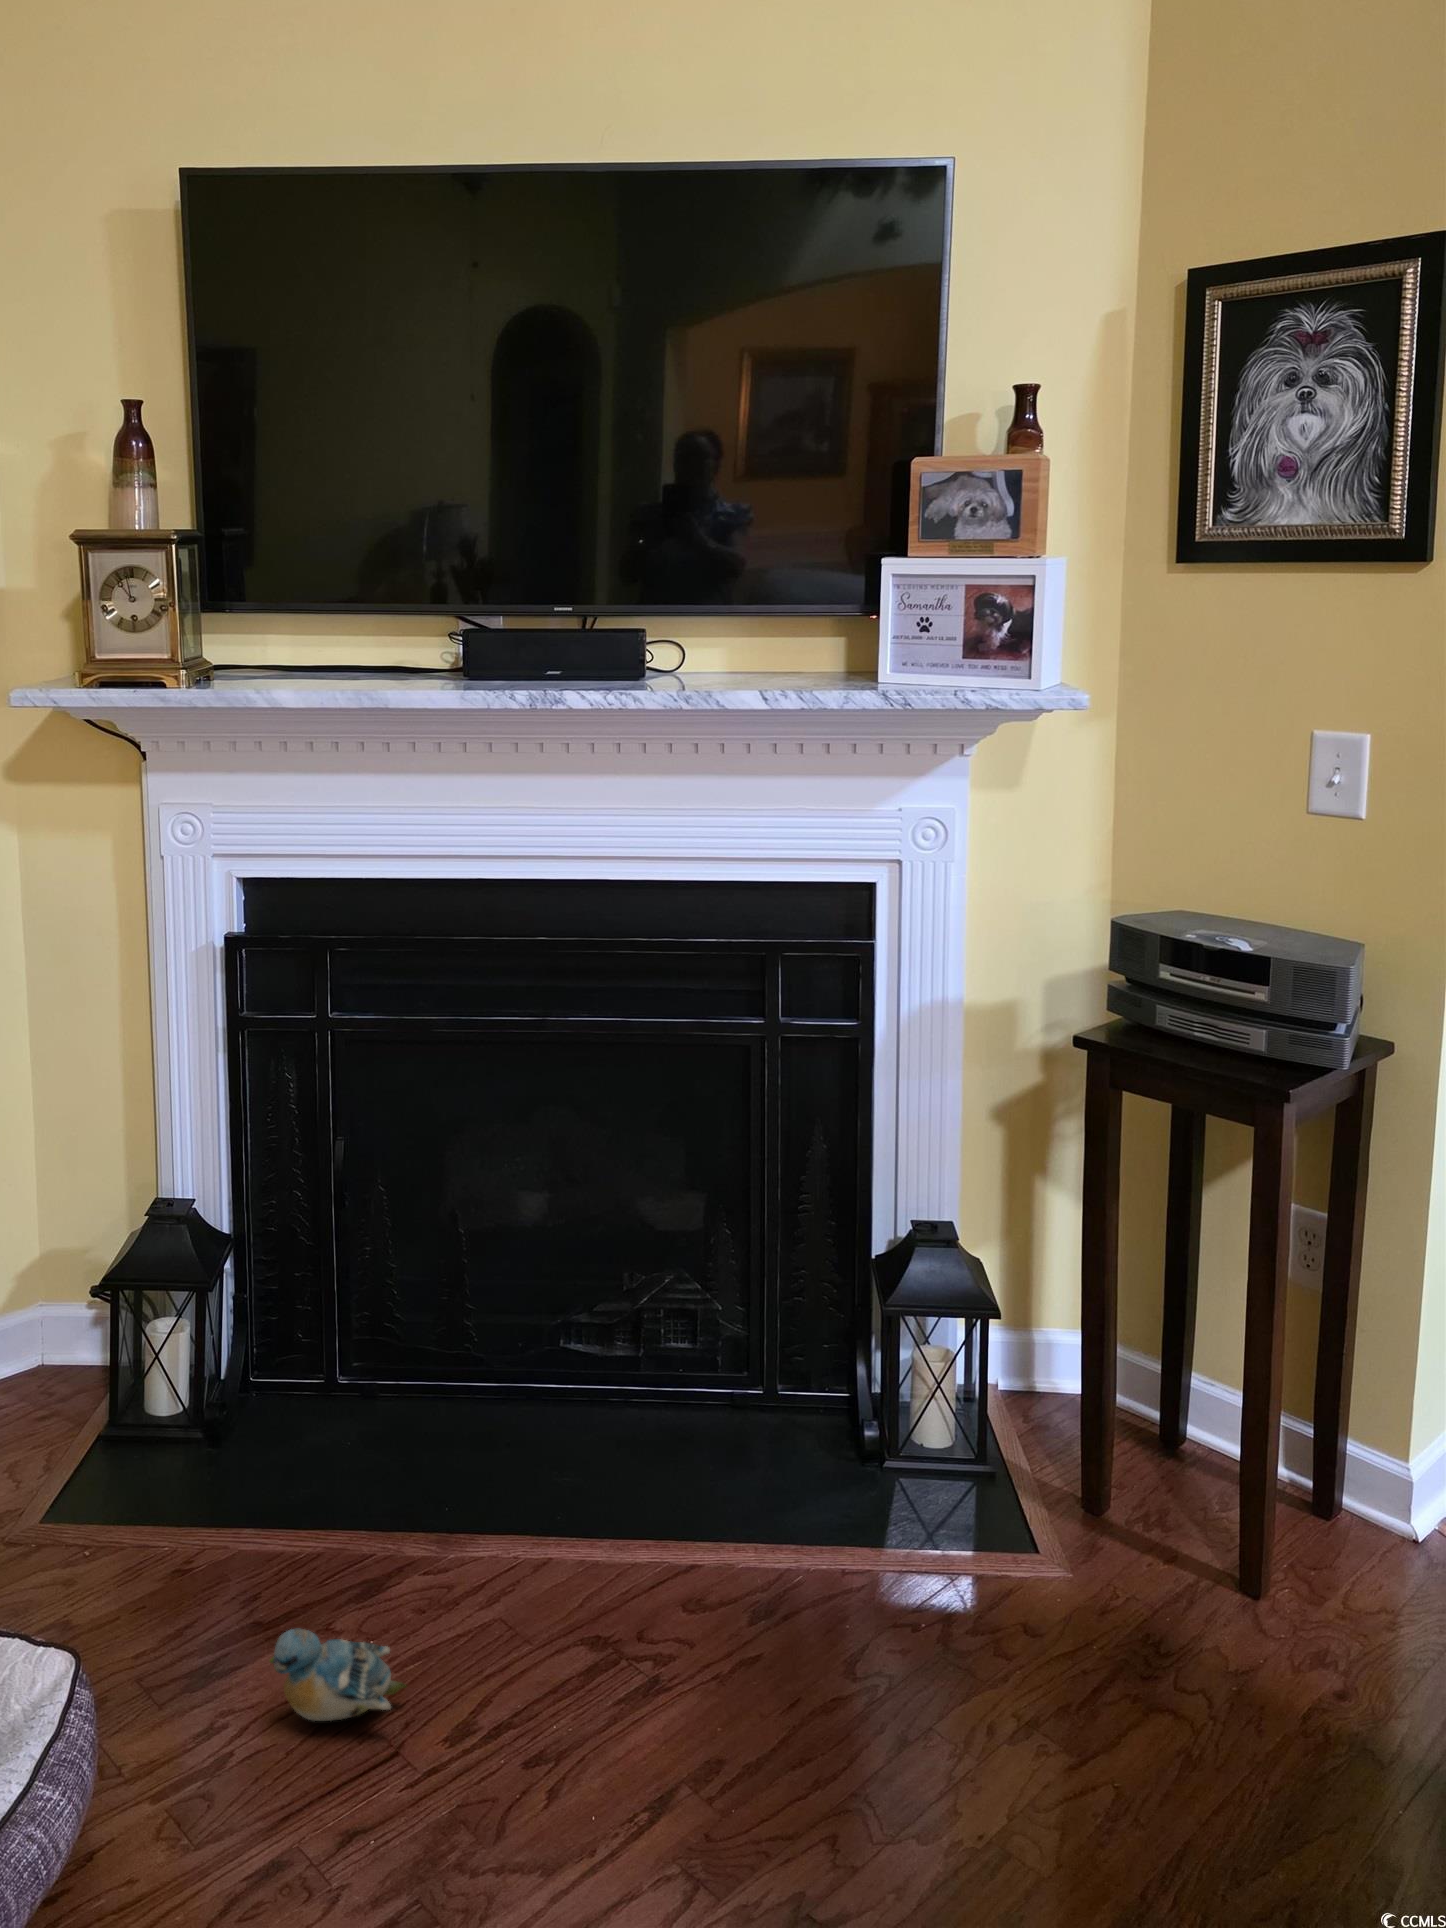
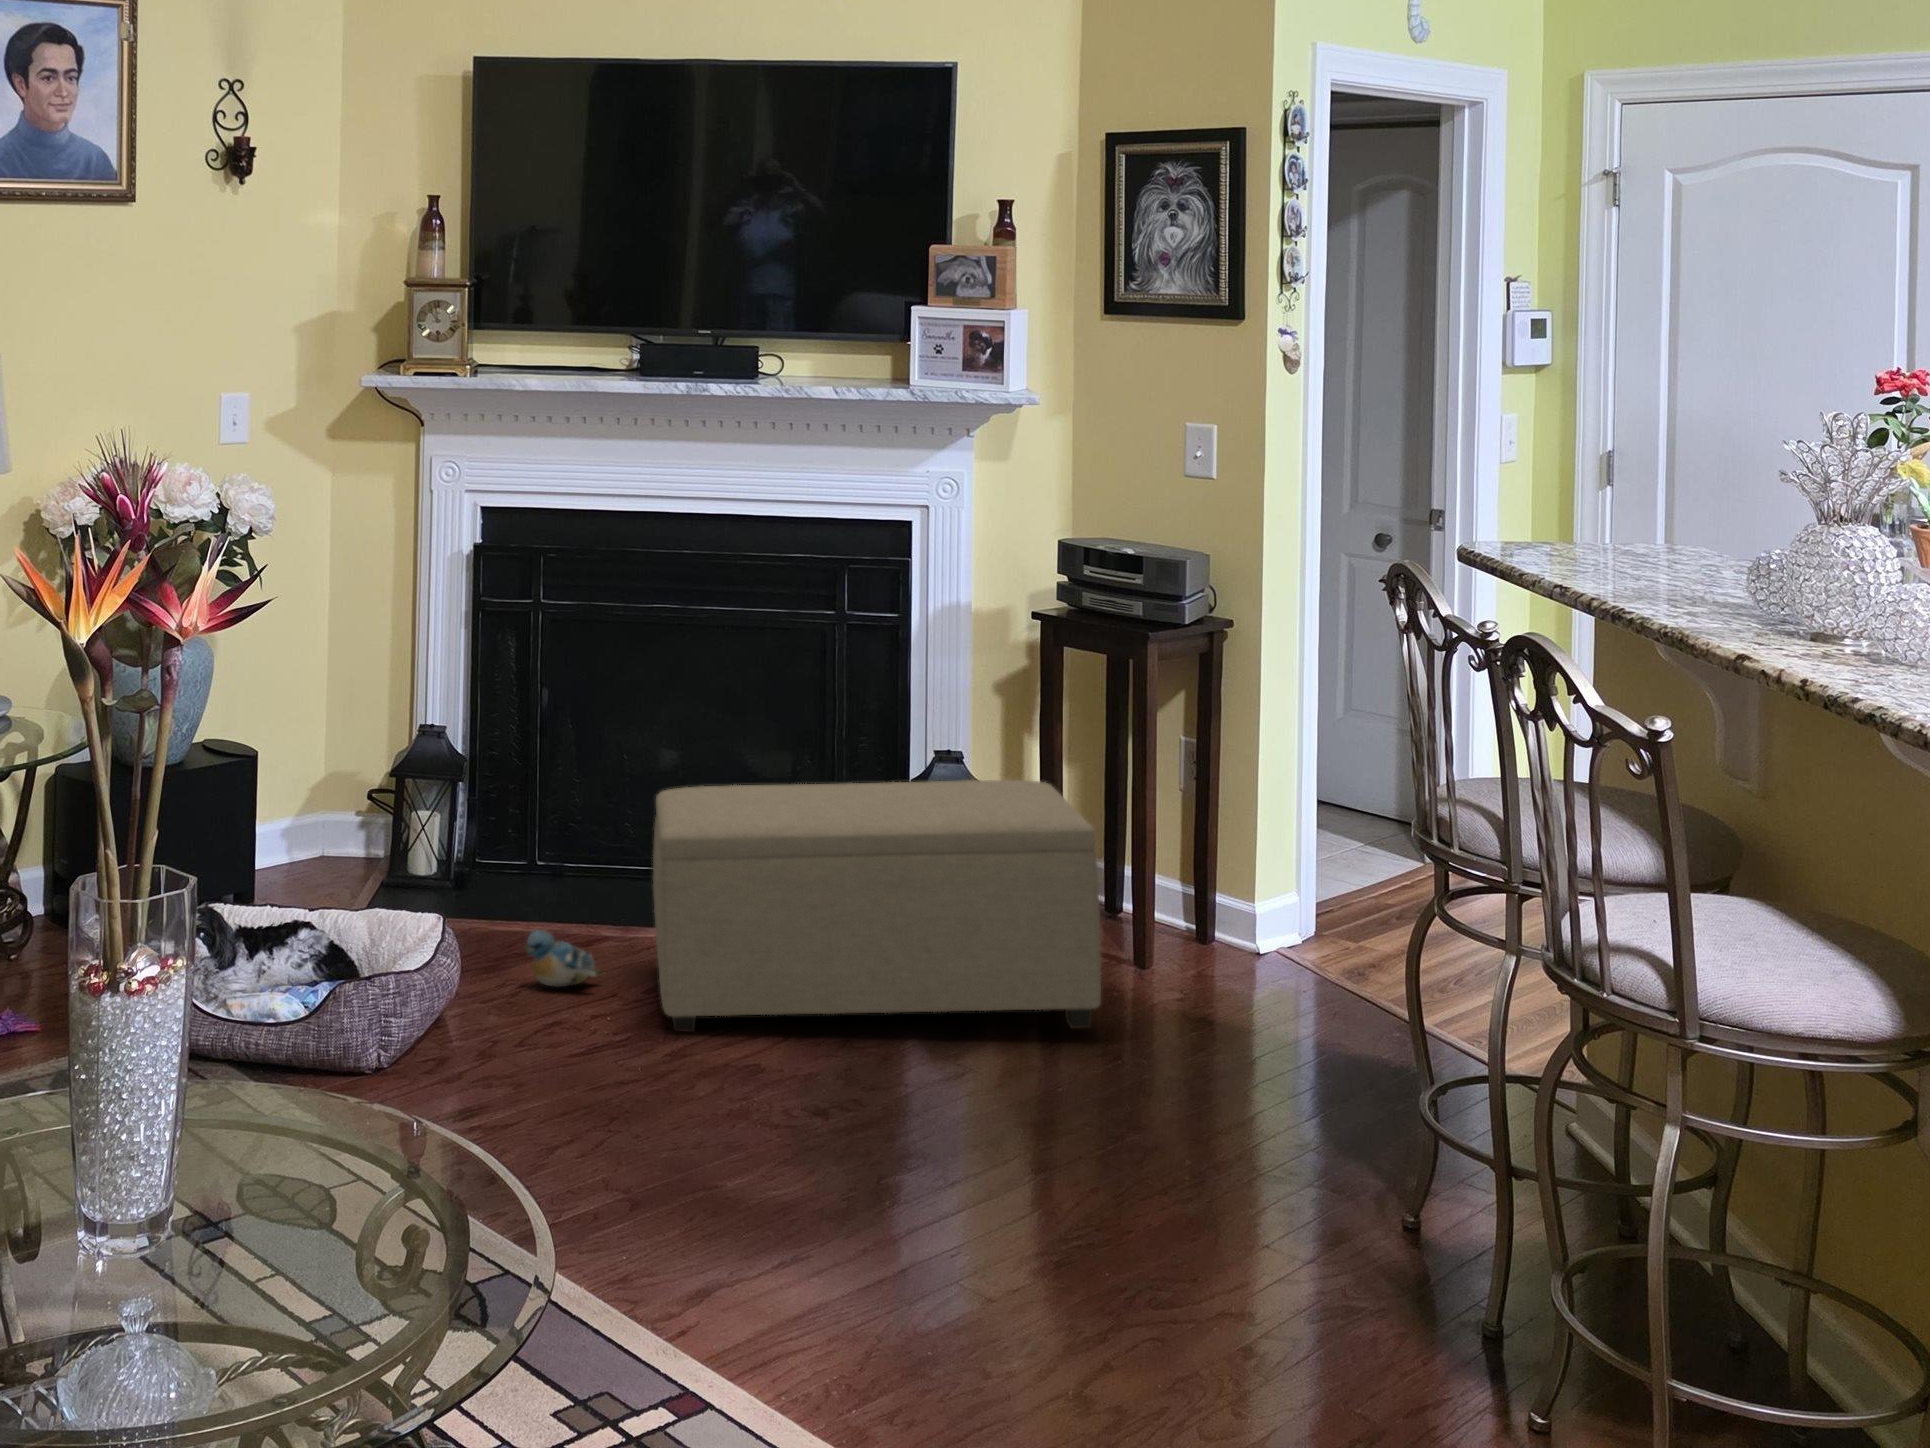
ottoman: none [480,1330,1259,1863] -> present [653,780,1101,1032]

